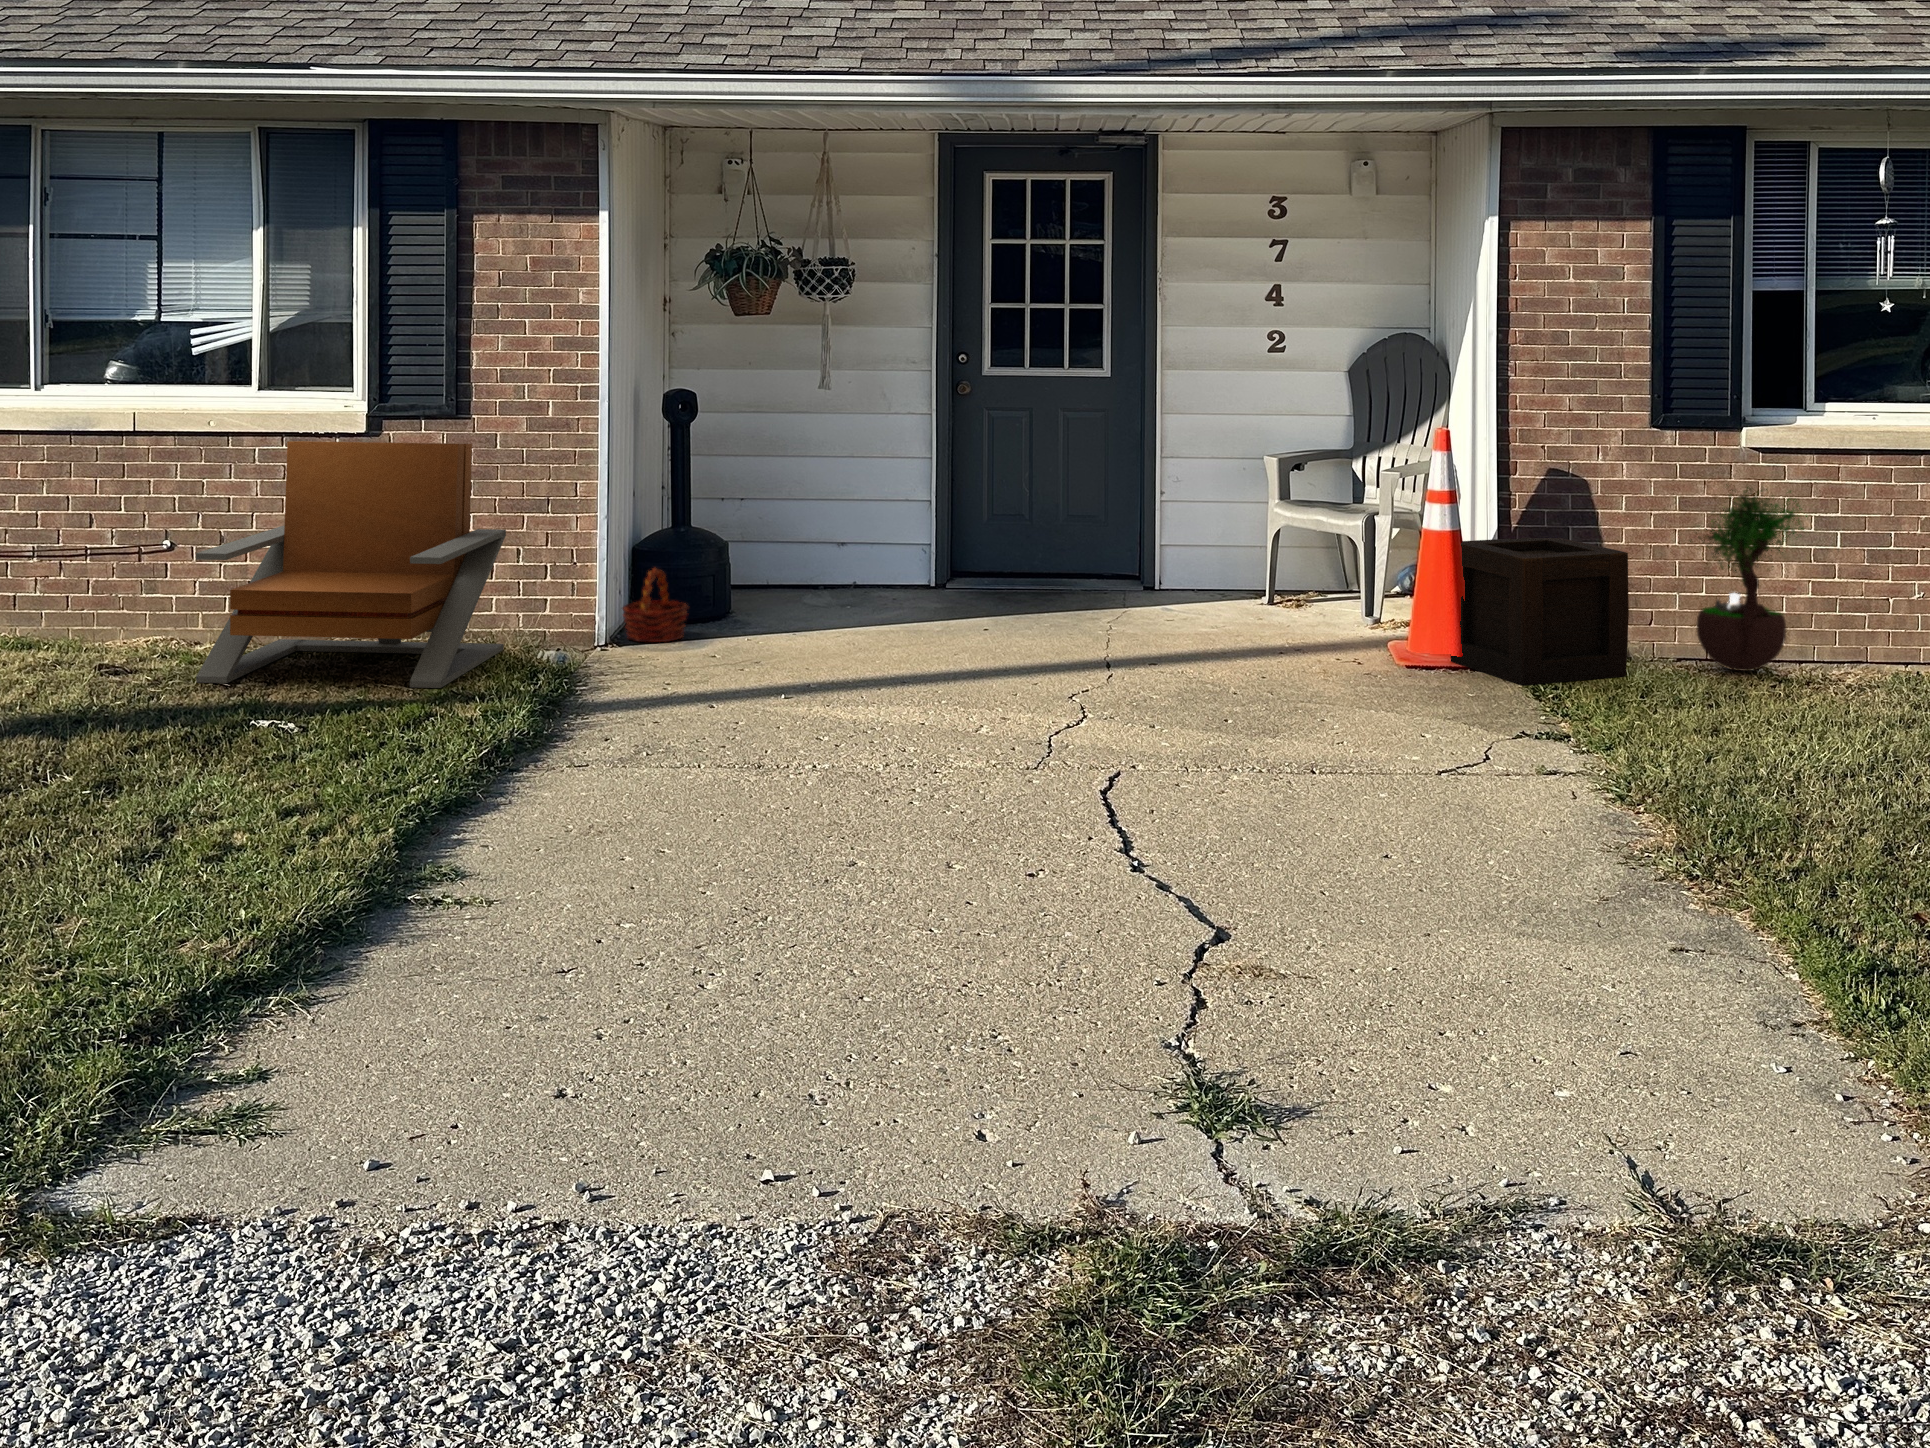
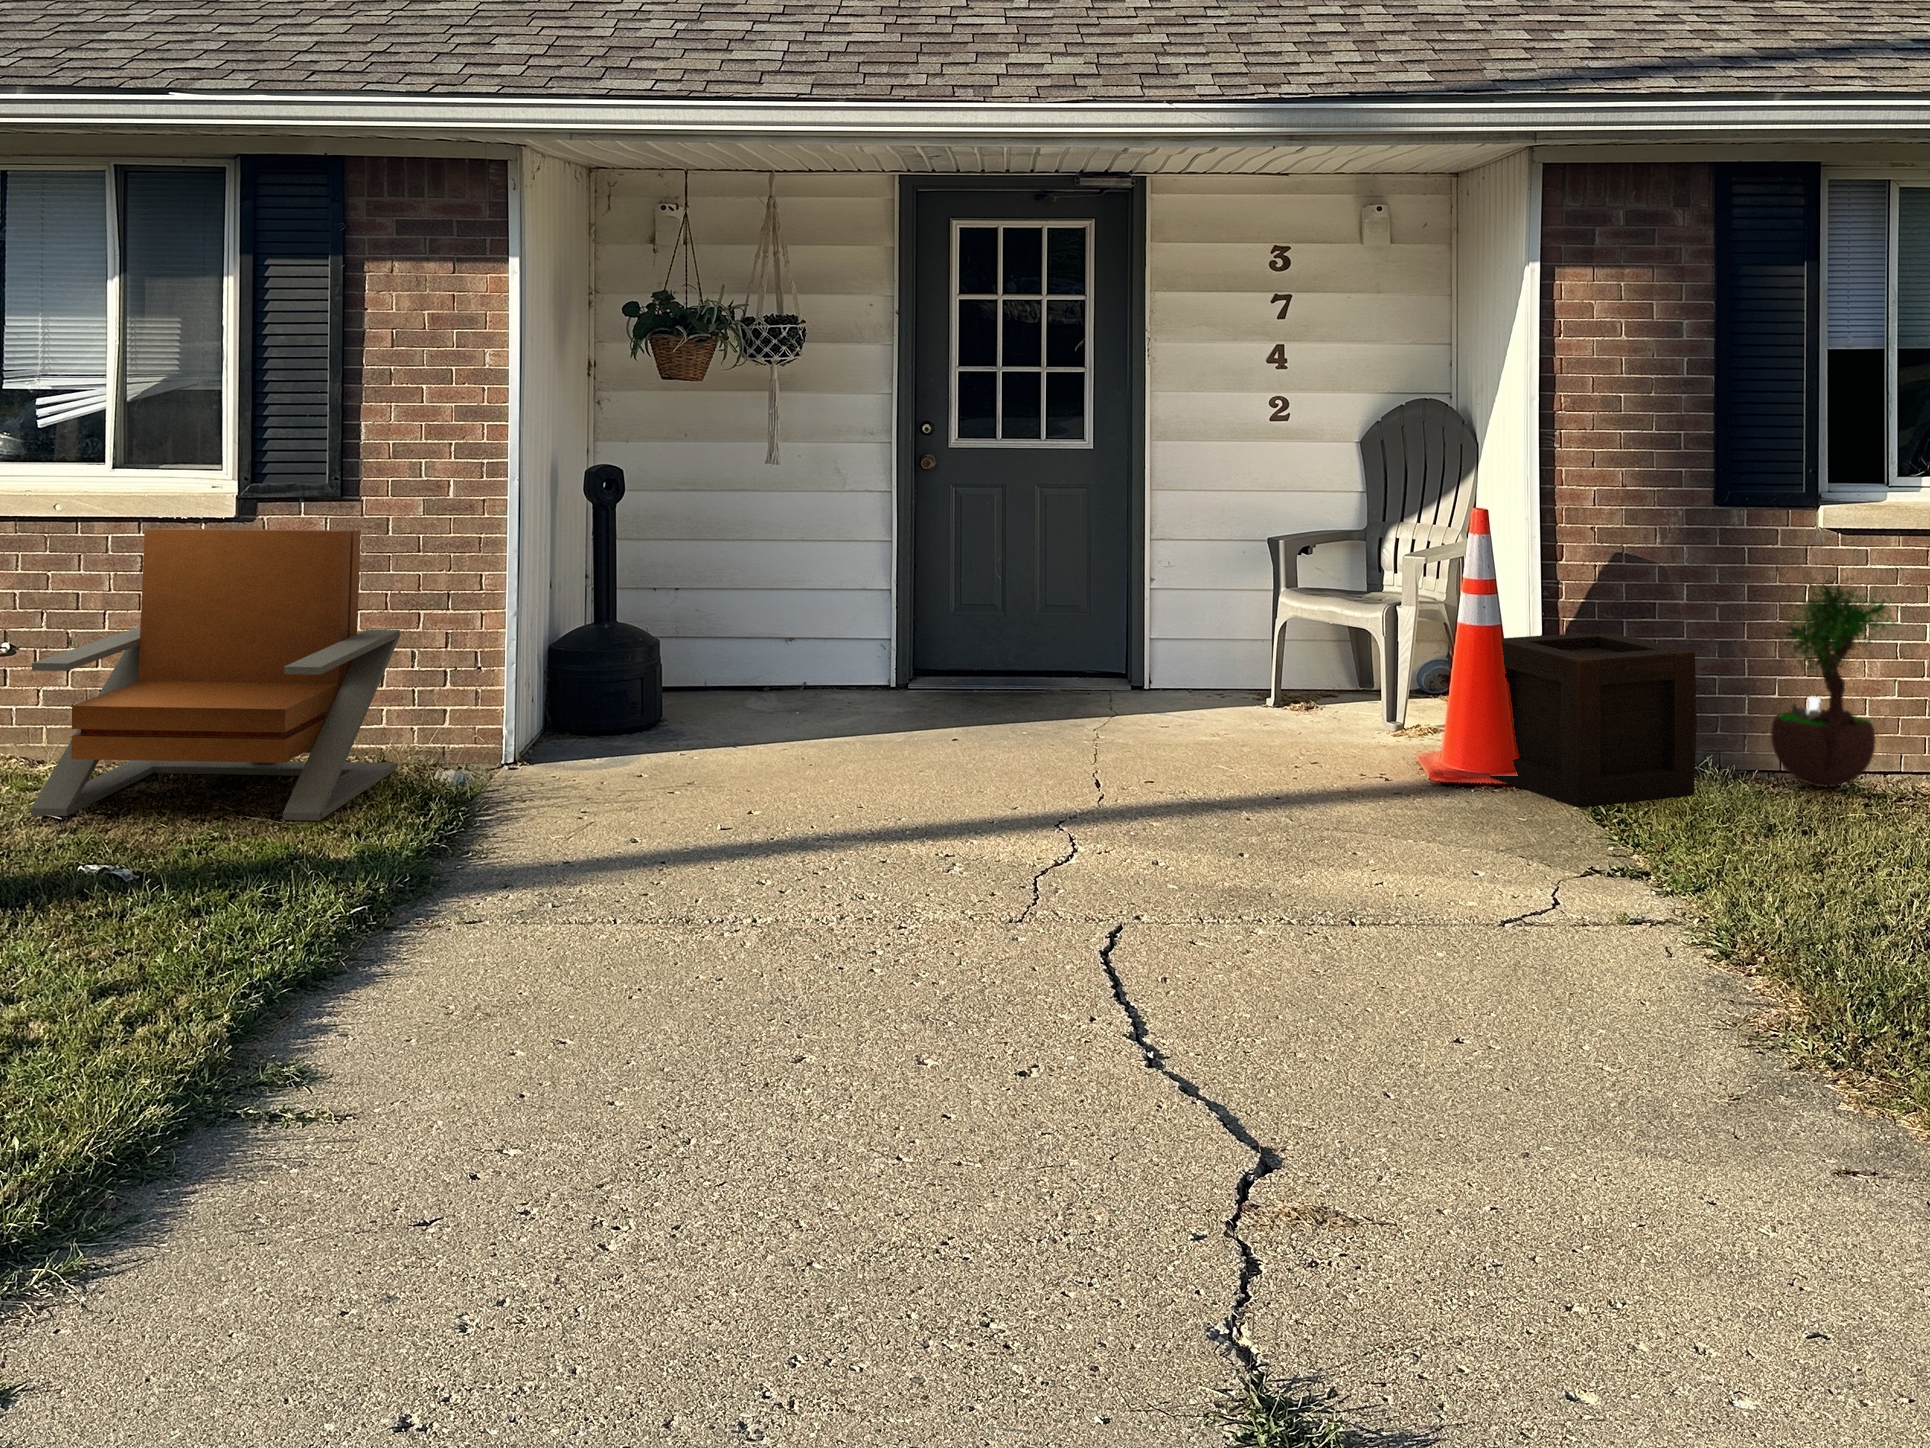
basket: present [622,568,688,642] -> none [534,672,613,759]

